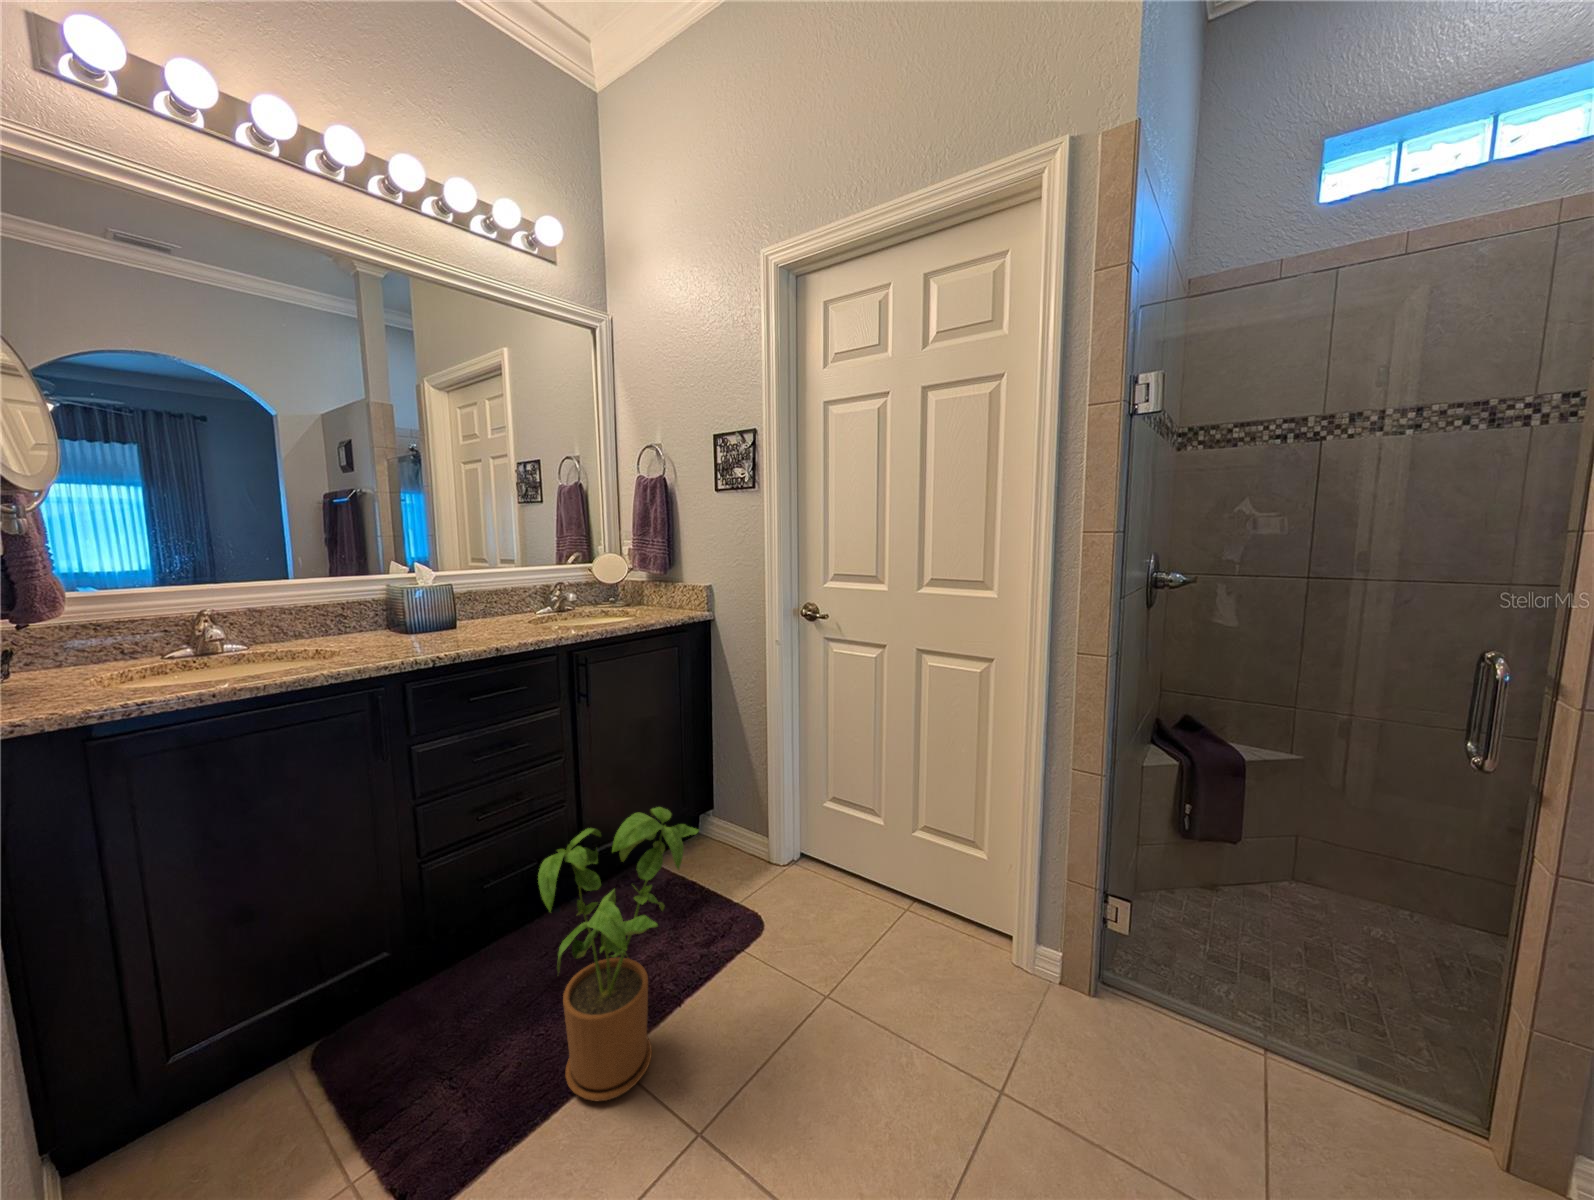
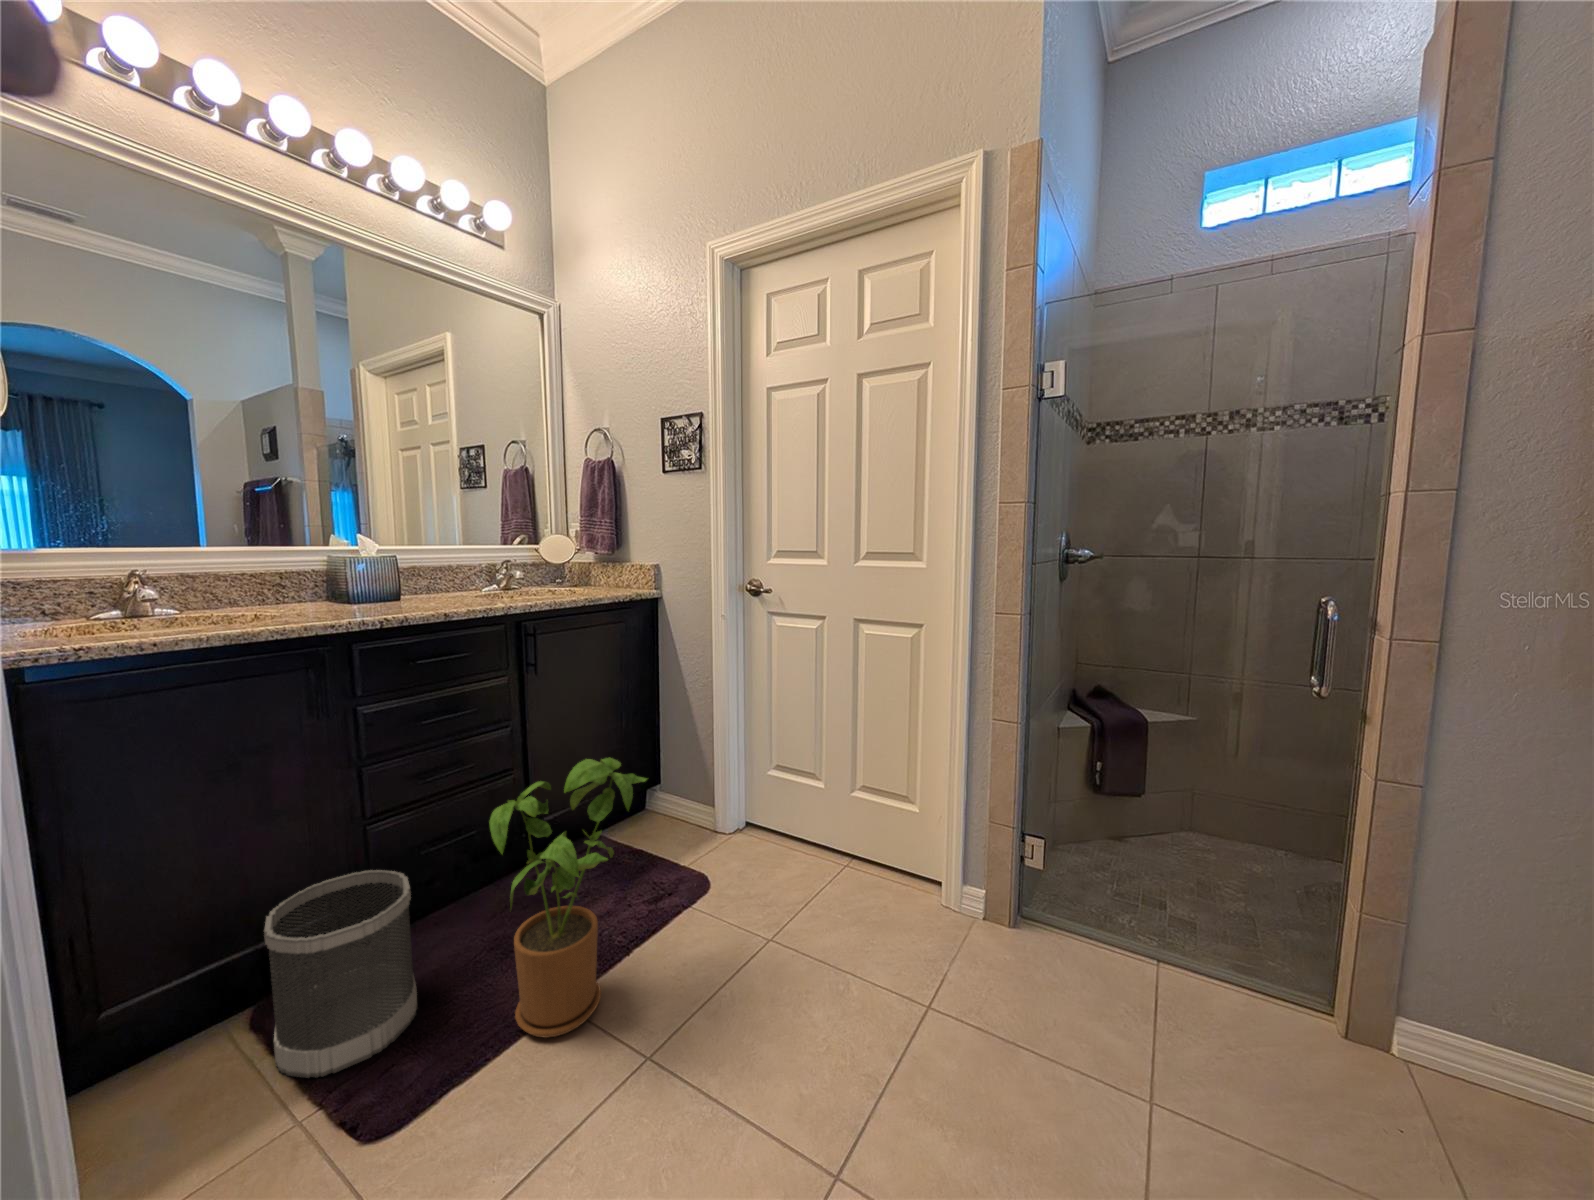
wastebasket: none [320,912,471,1132] -> present [264,870,417,1078]

